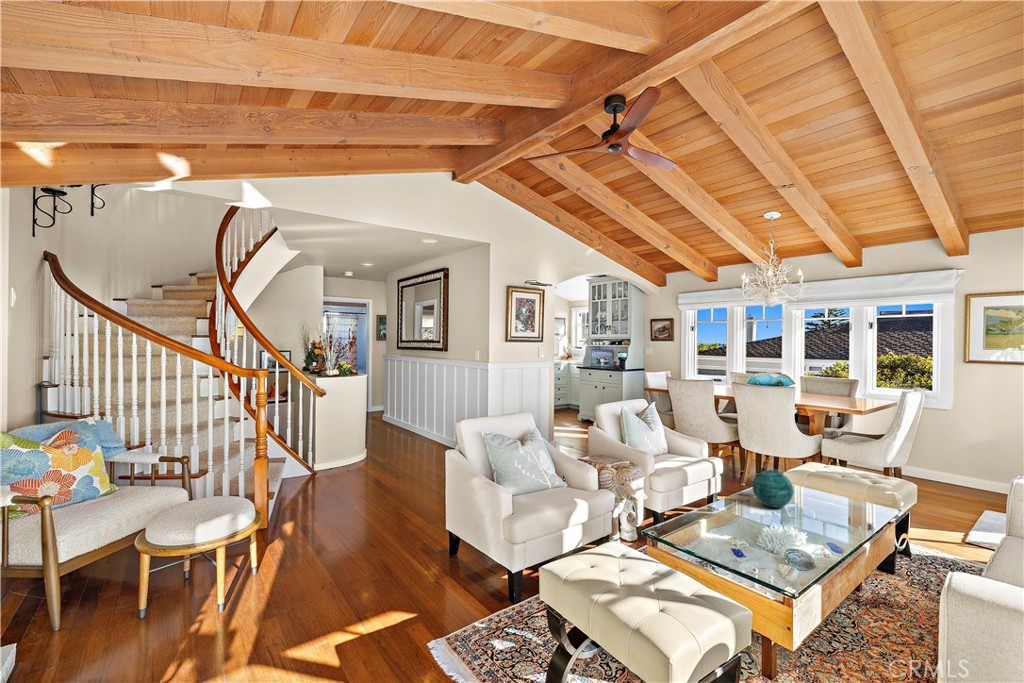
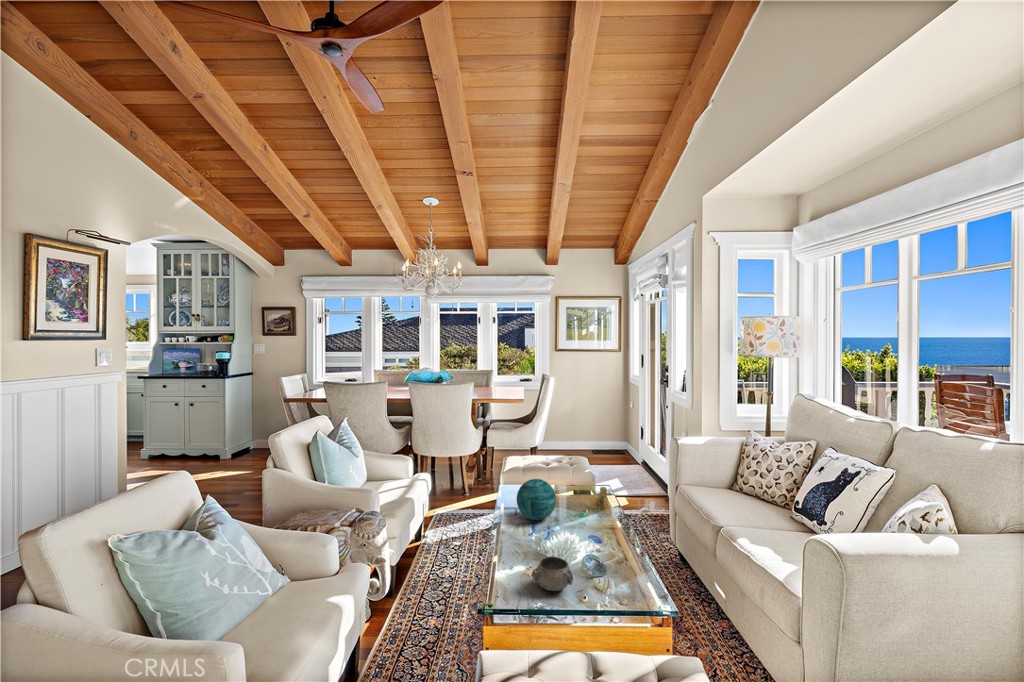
decorative bowl: none [699,519,735,547] -> present [532,556,573,591]

